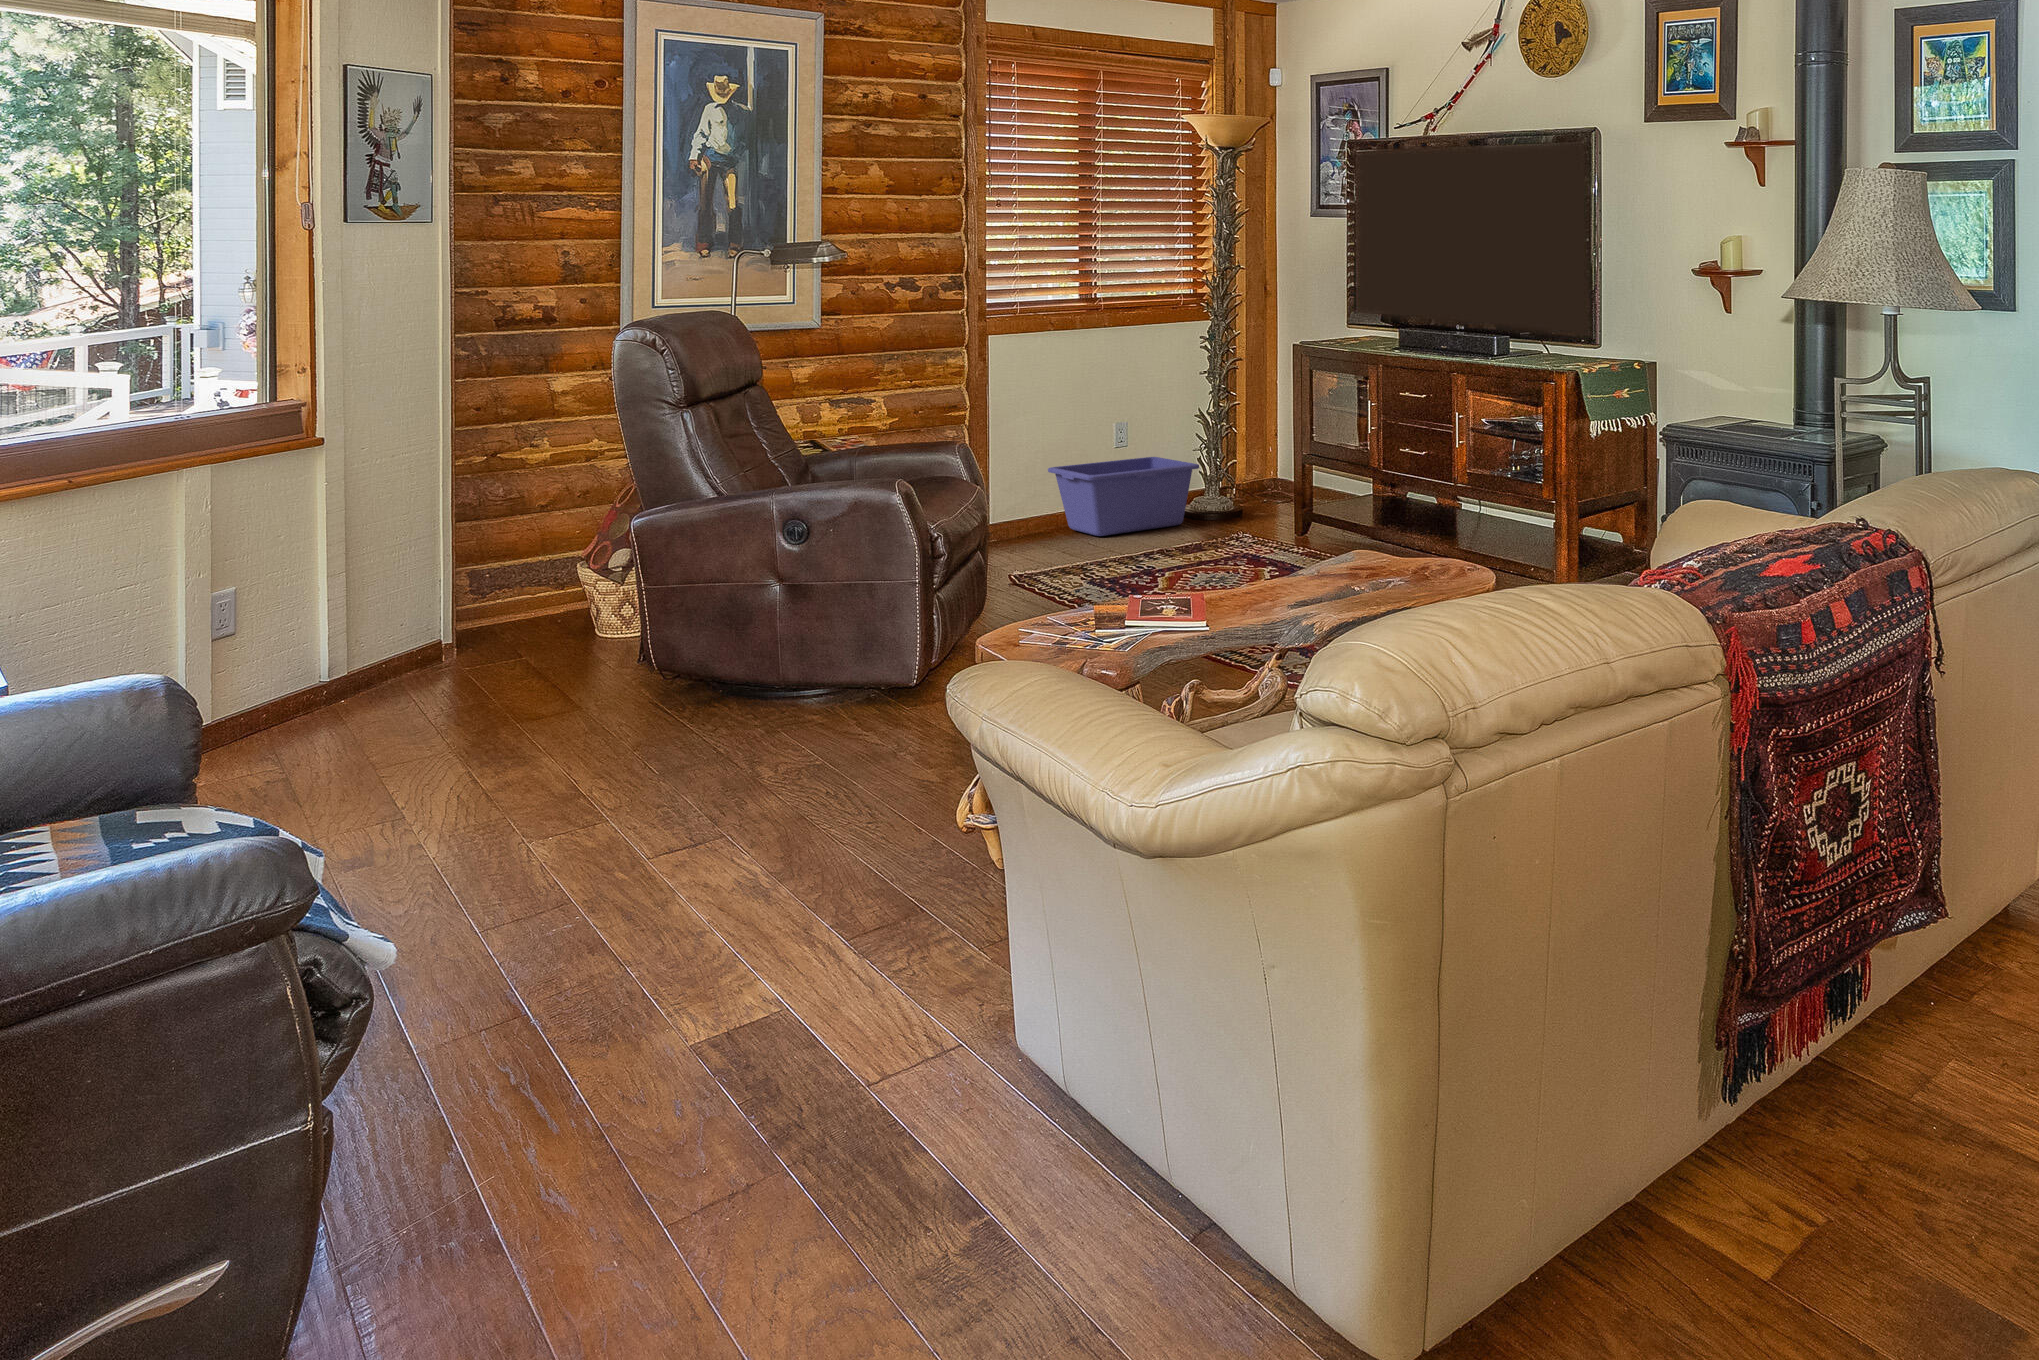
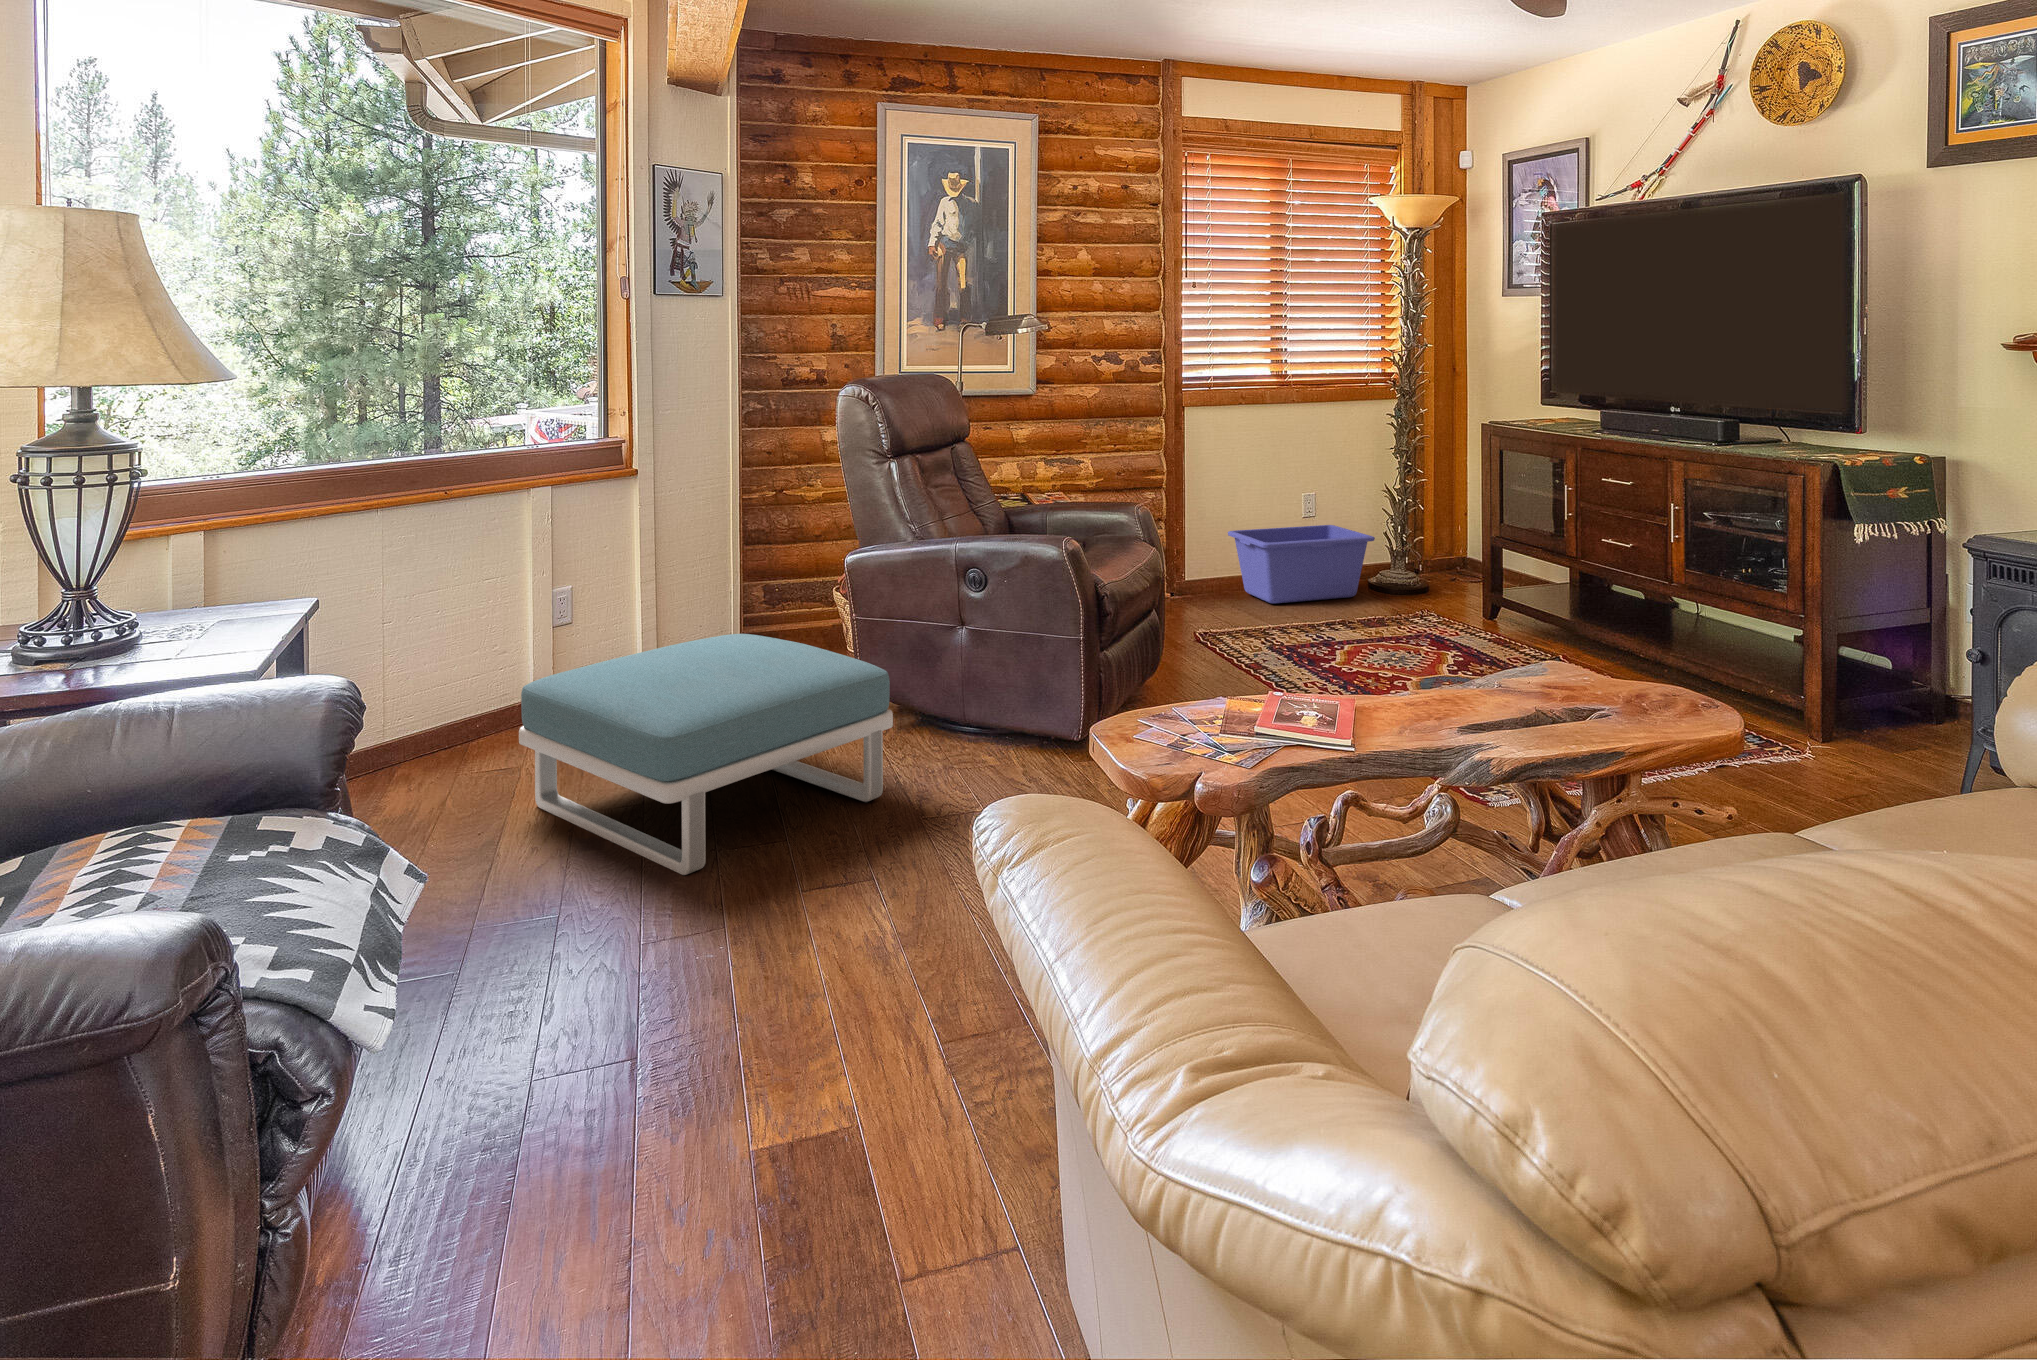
footstool: none [346,580,767,779] -> present [519,634,893,875]

